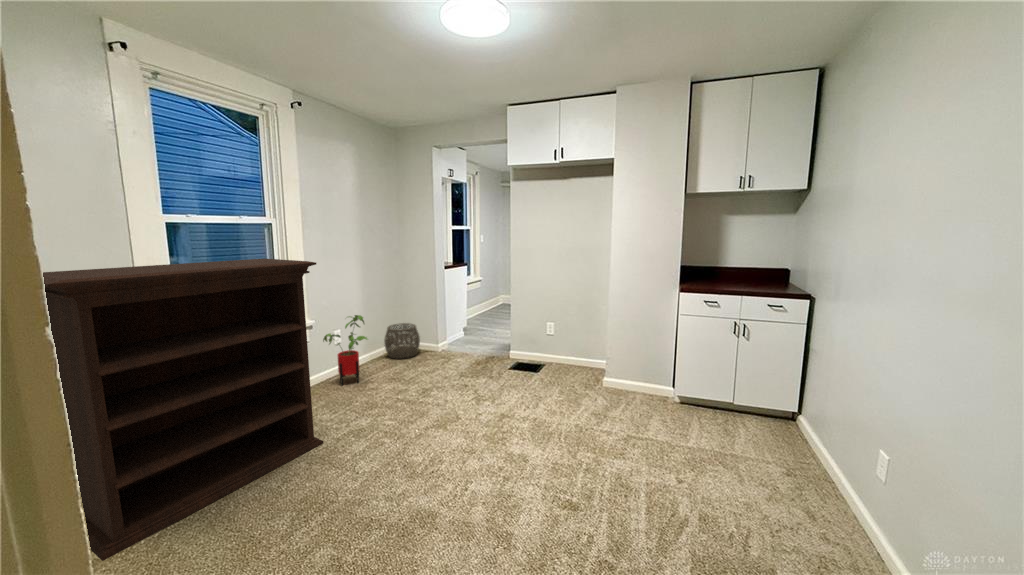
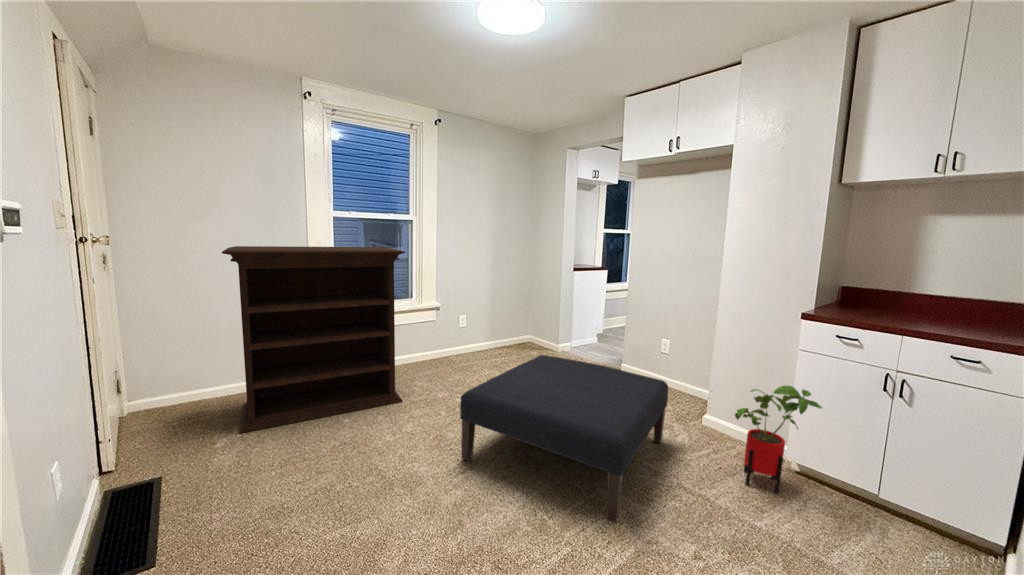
house plant: present [323,315,367,385] -> present [735,386,822,493]
woven basket: present [384,323,420,358] -> none [506,318,539,352]
ottoman: none [448,354,624,480] -> present [460,355,668,523]

